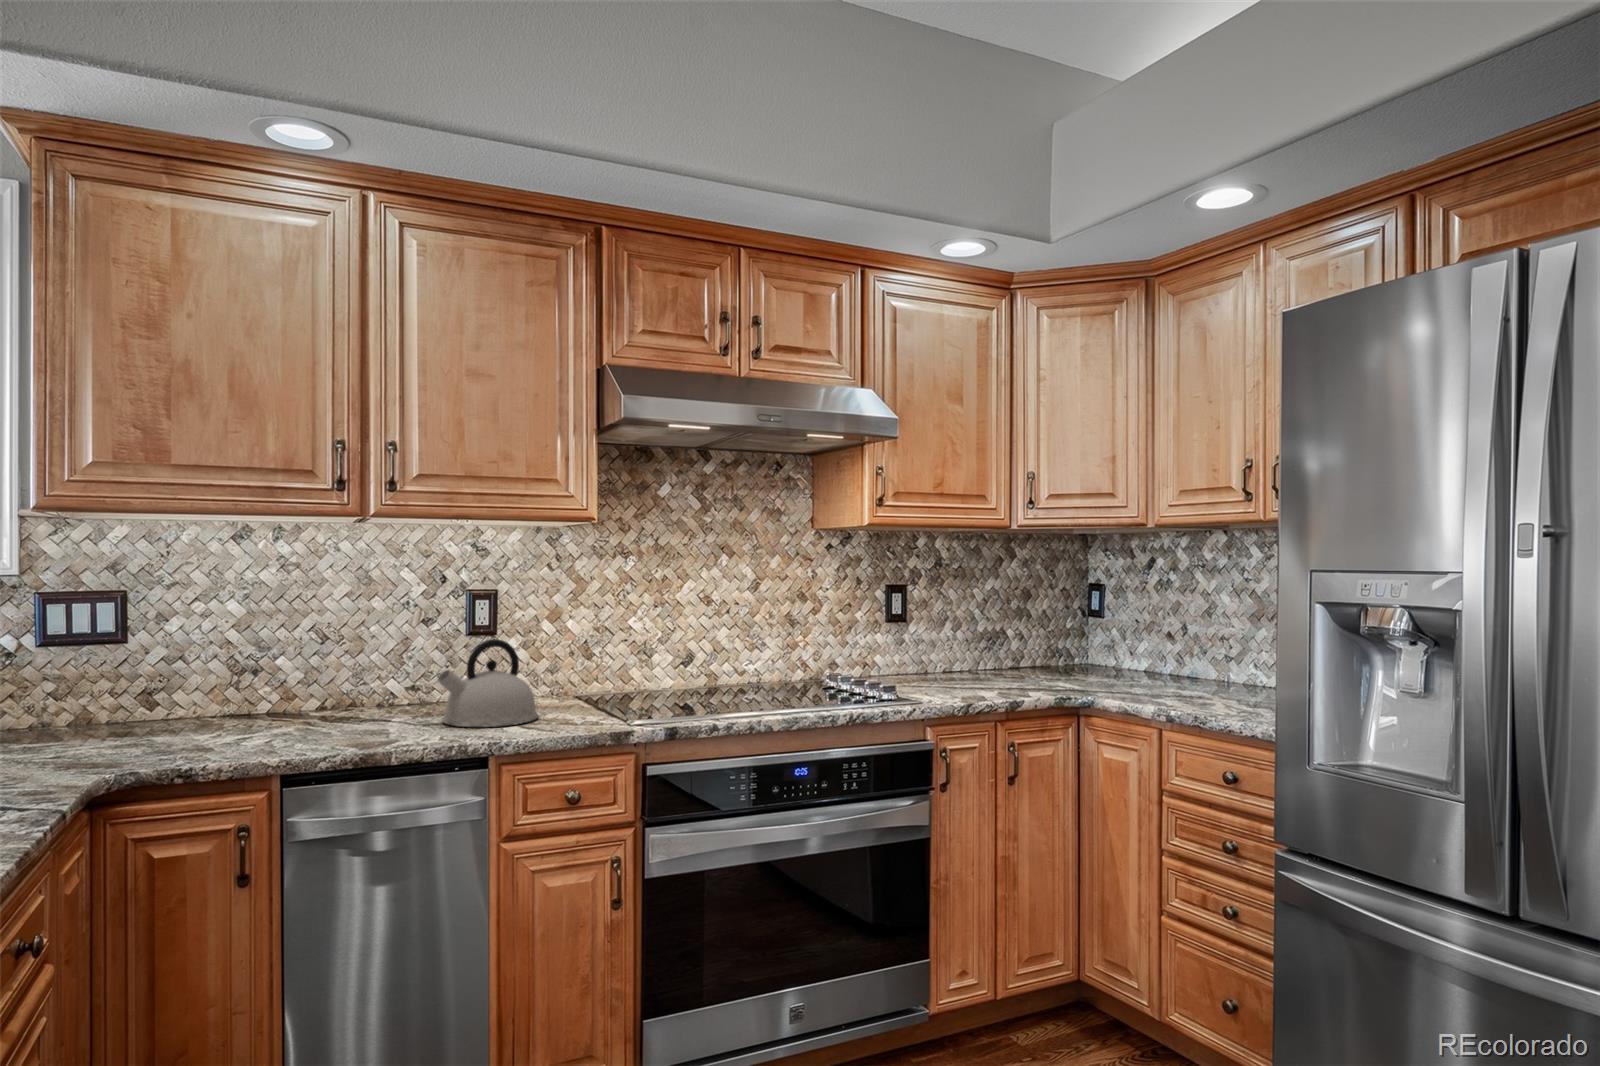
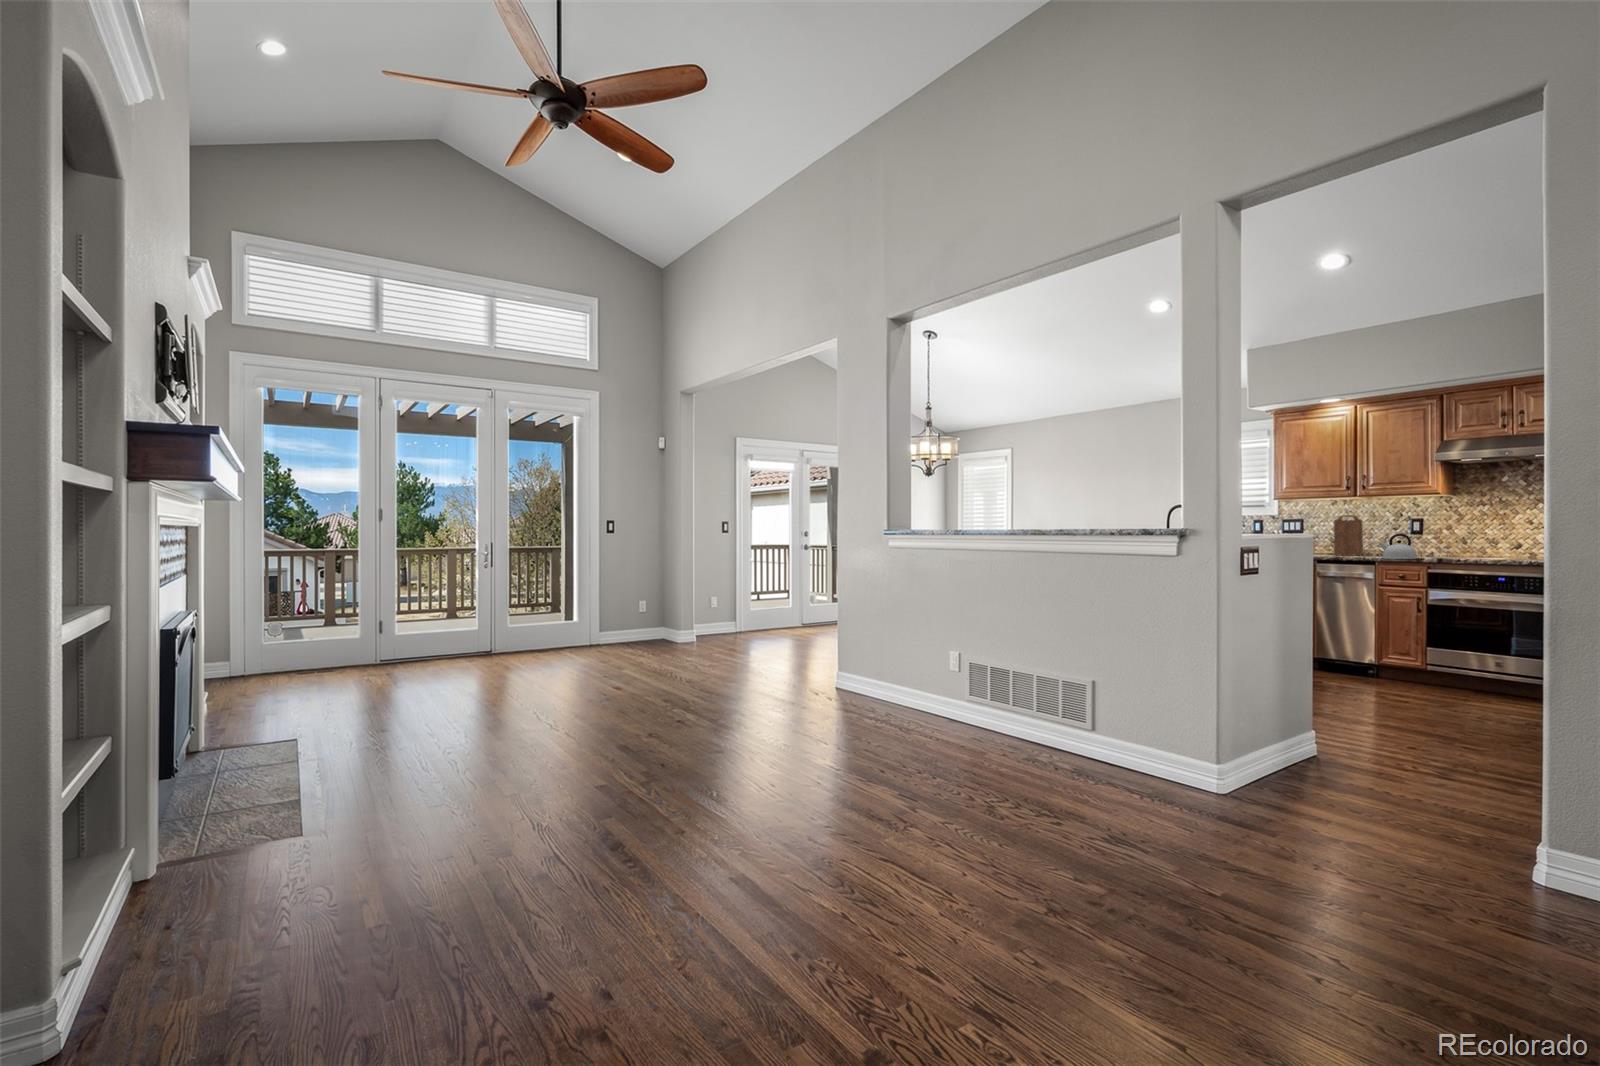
cutting board: none [254,577,340,721] -> present [1334,515,1363,555]

